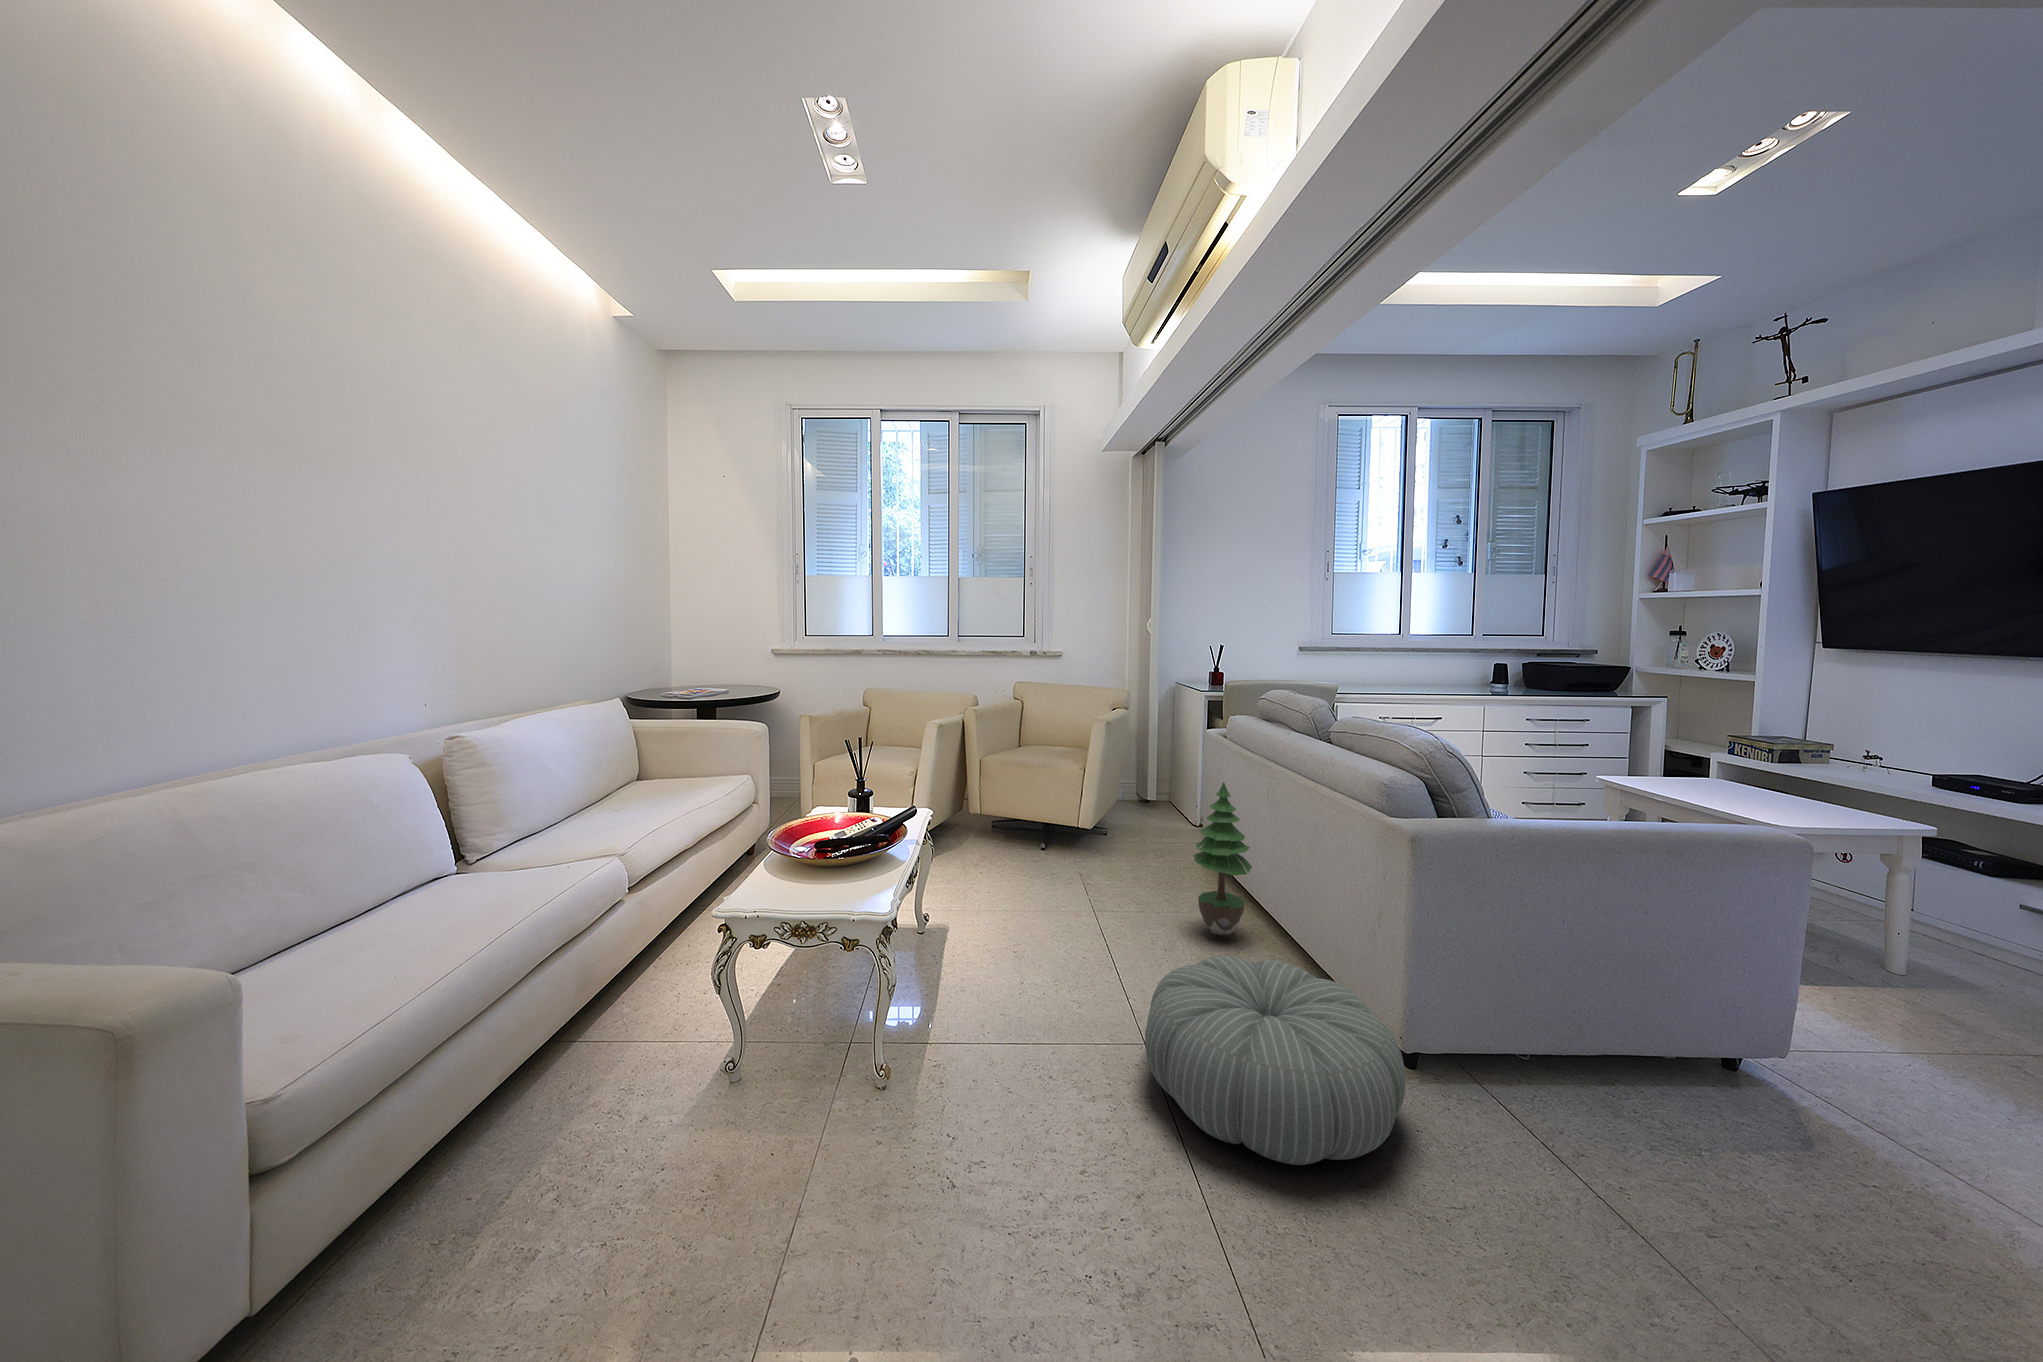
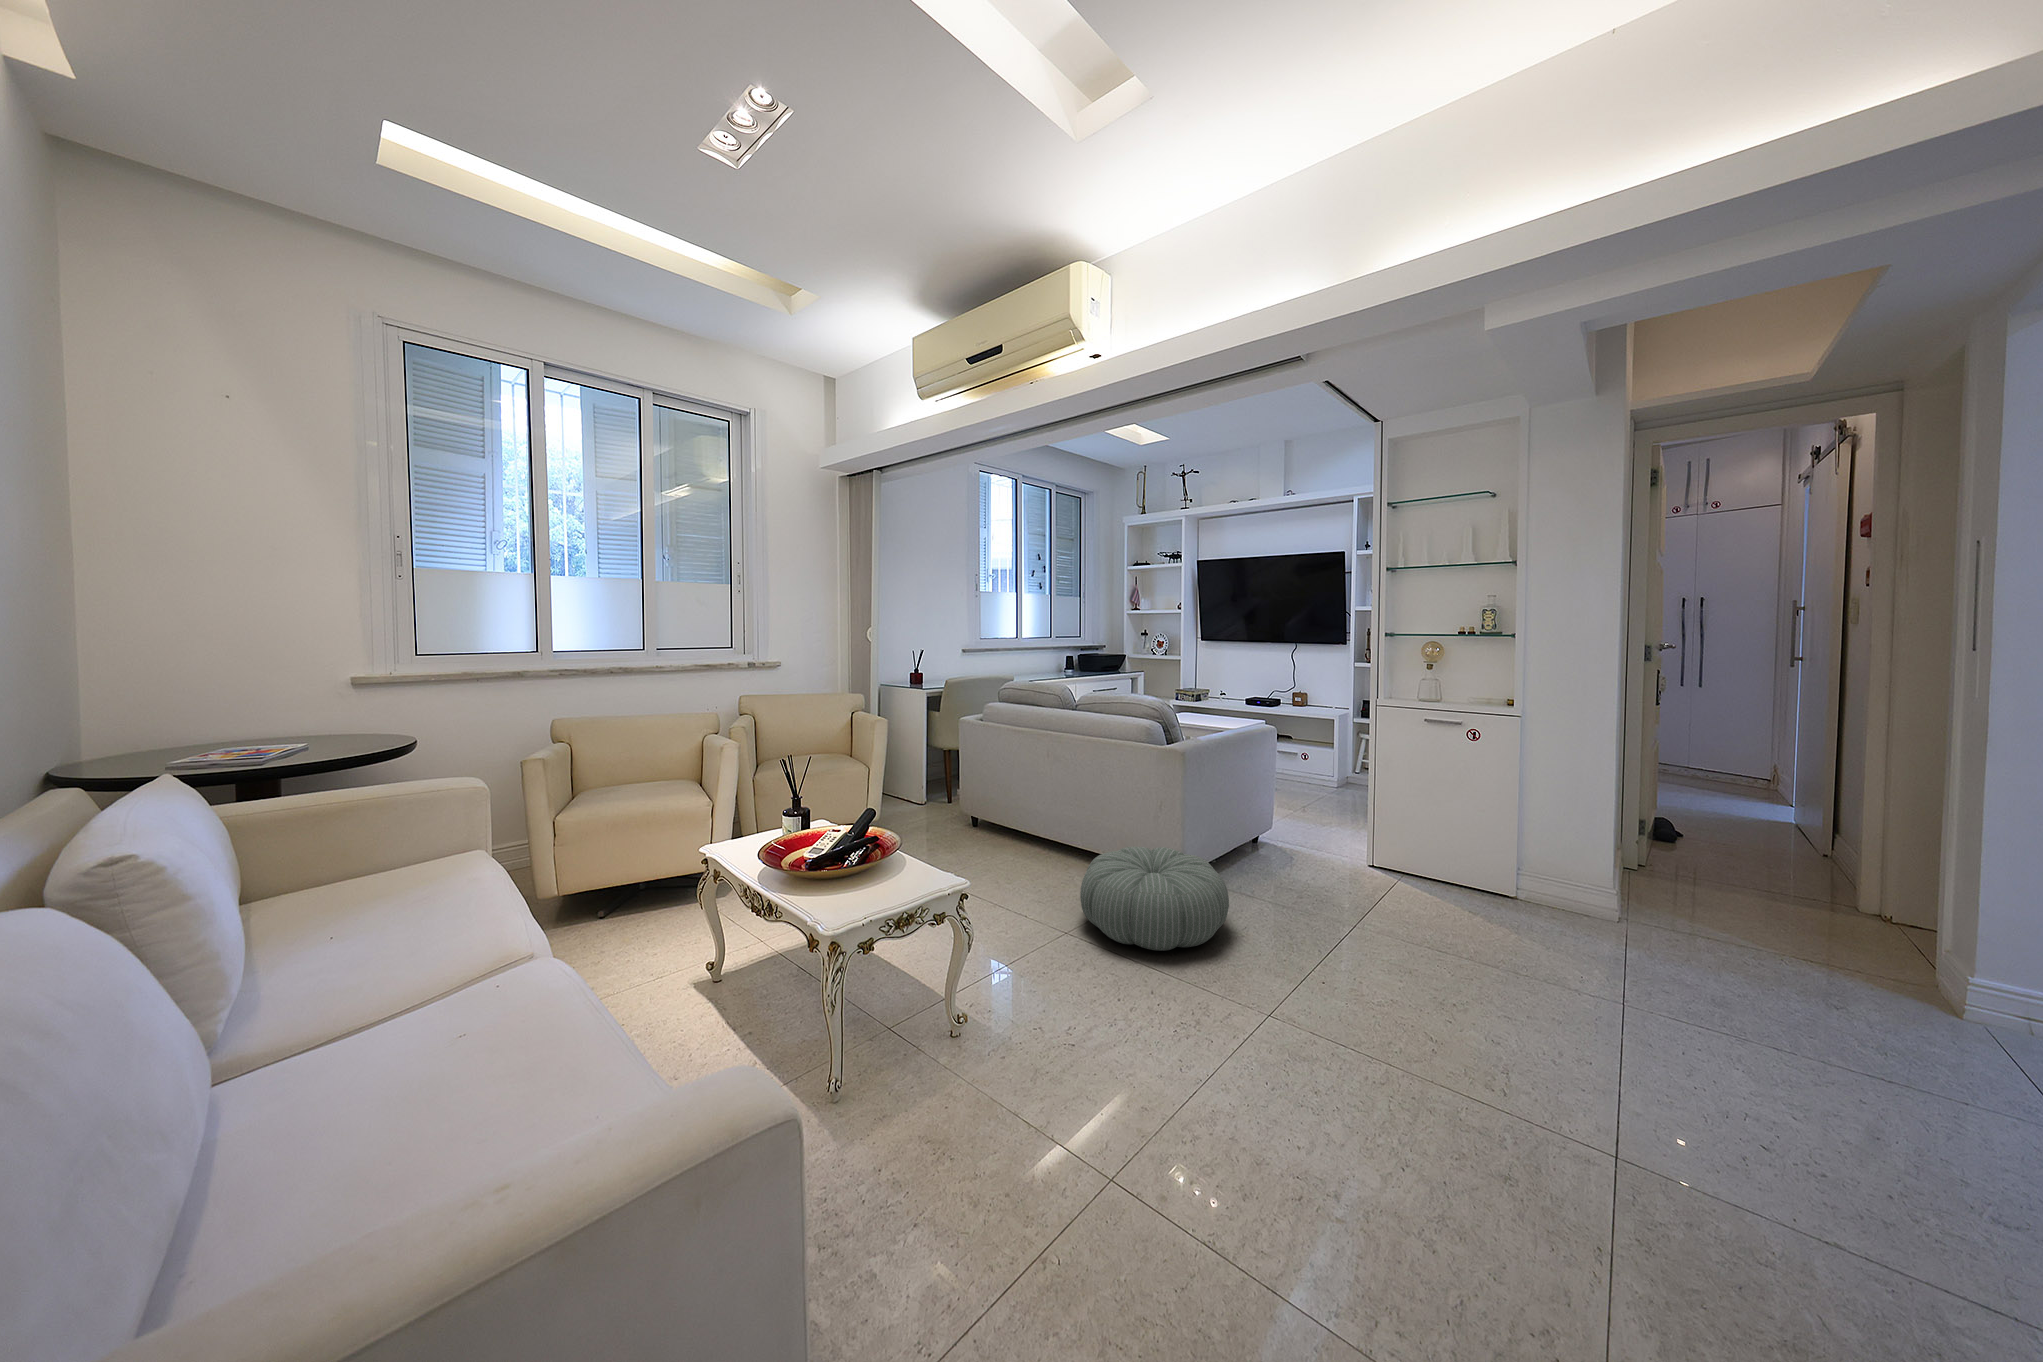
potted tree: present [1193,782,1252,936] -> none [1009,746,1050,858]

